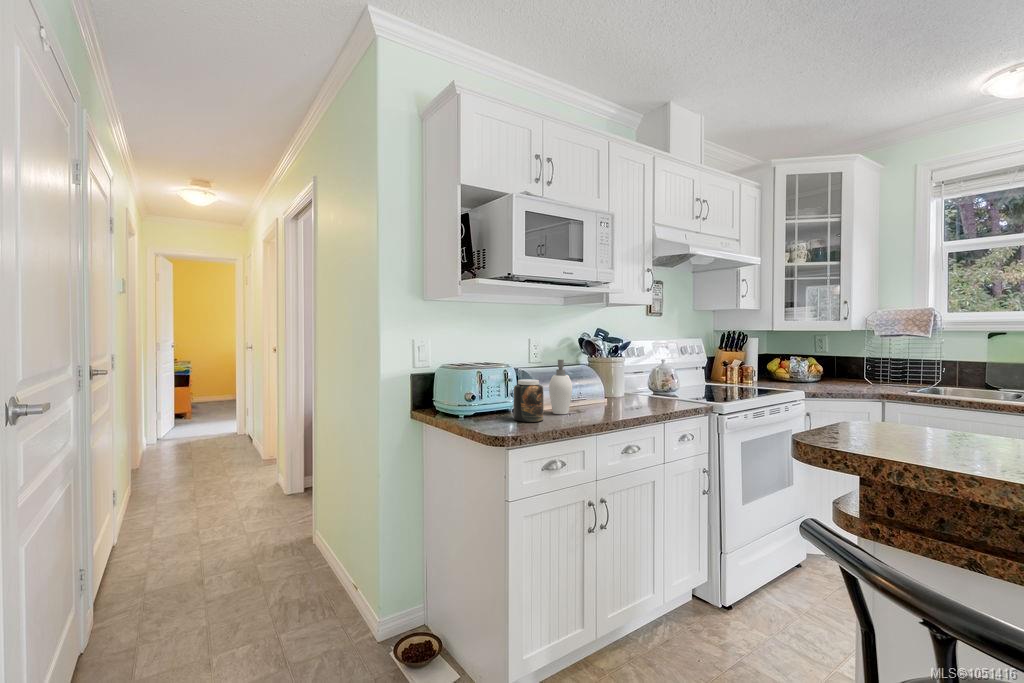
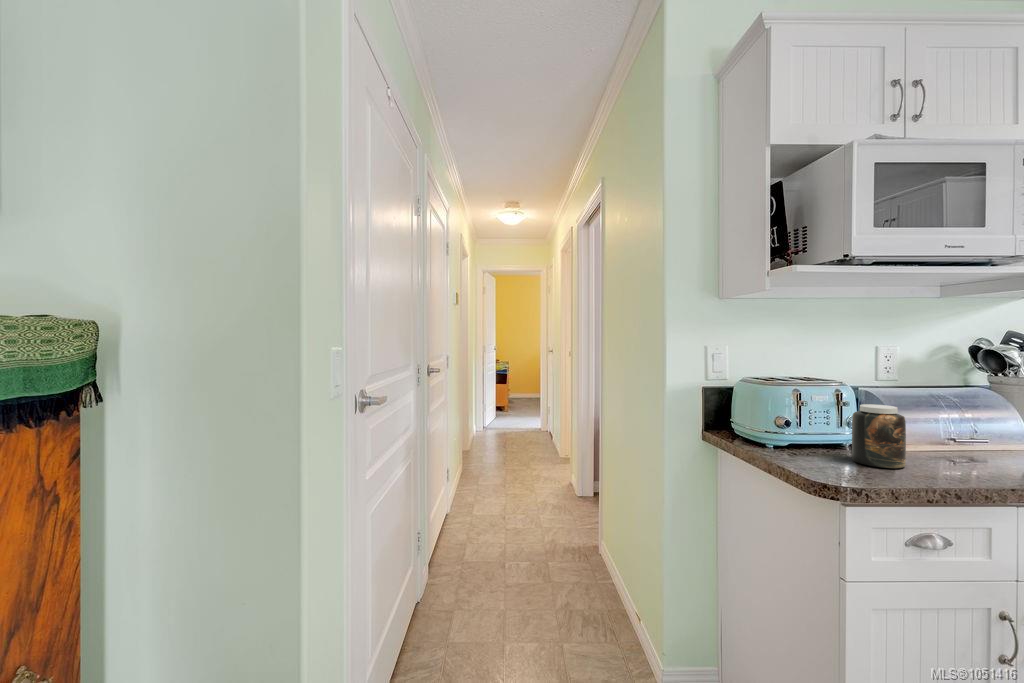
soap dispenser: present [549,360,576,414] -> none [915,378,978,462]

